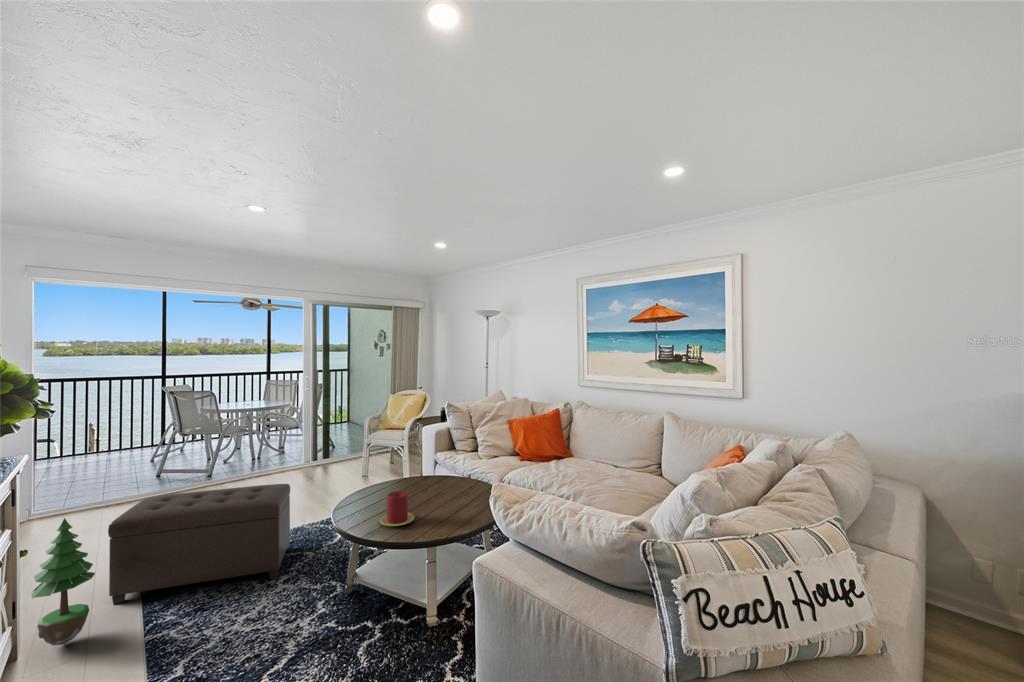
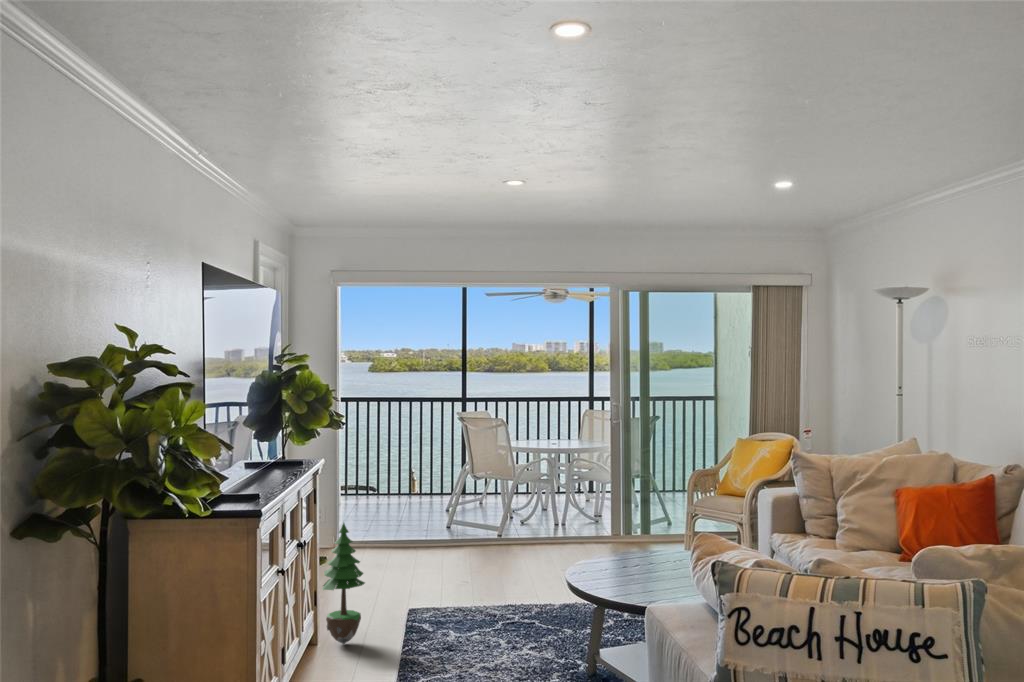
ottoman: present [108,484,290,604] -> none [378,527,553,643]
candle: present [380,491,415,526] -> none [617,549,660,591]

